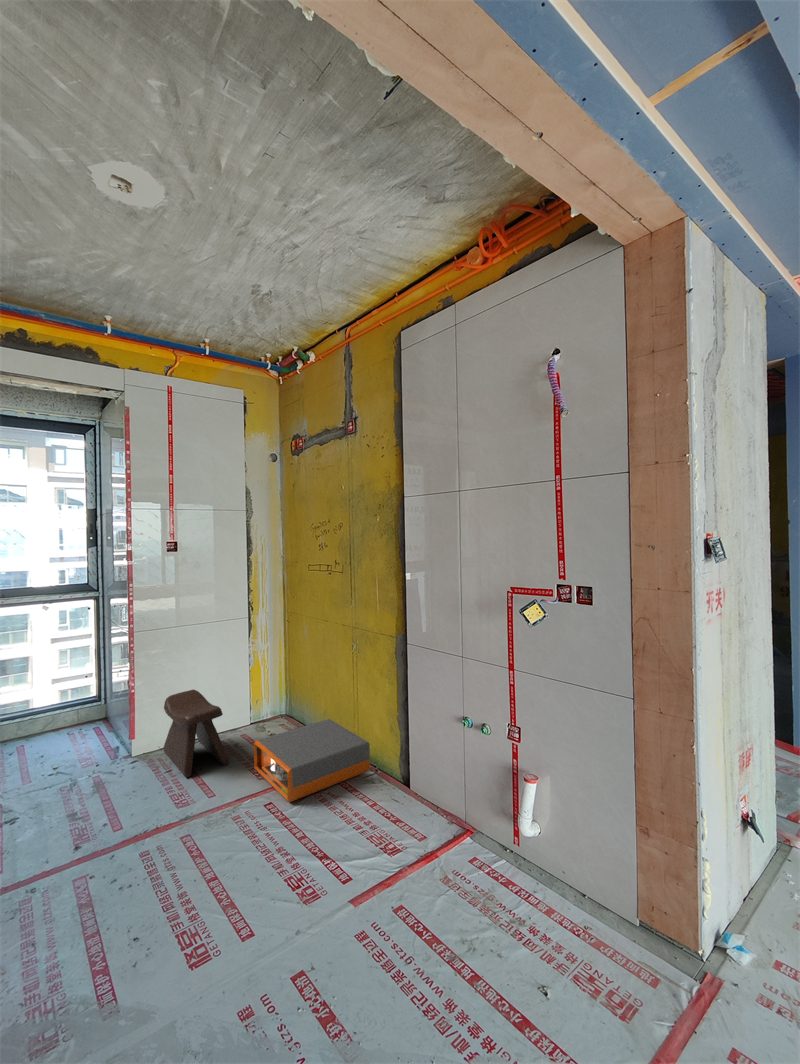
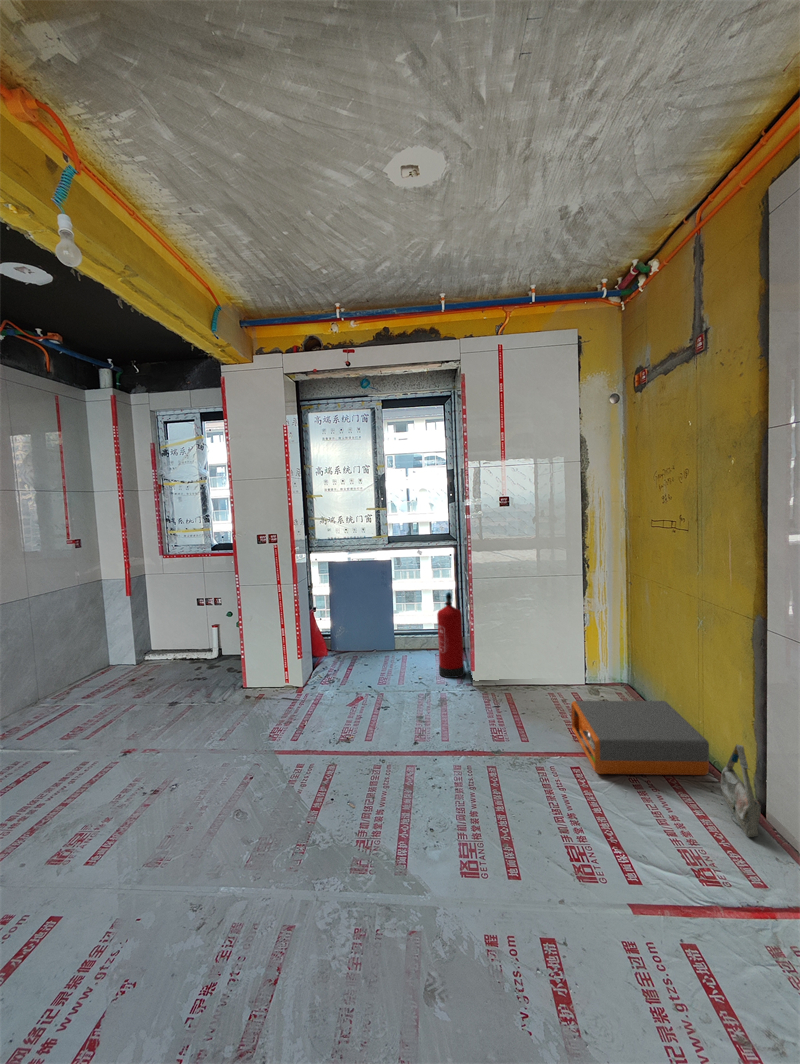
fire extinguisher: none [78,653,114,757] -> present [437,592,465,678]
stool: present [163,689,229,777] -> none [498,638,551,717]
bag: none [383,737,415,807] -> present [721,745,761,837]

